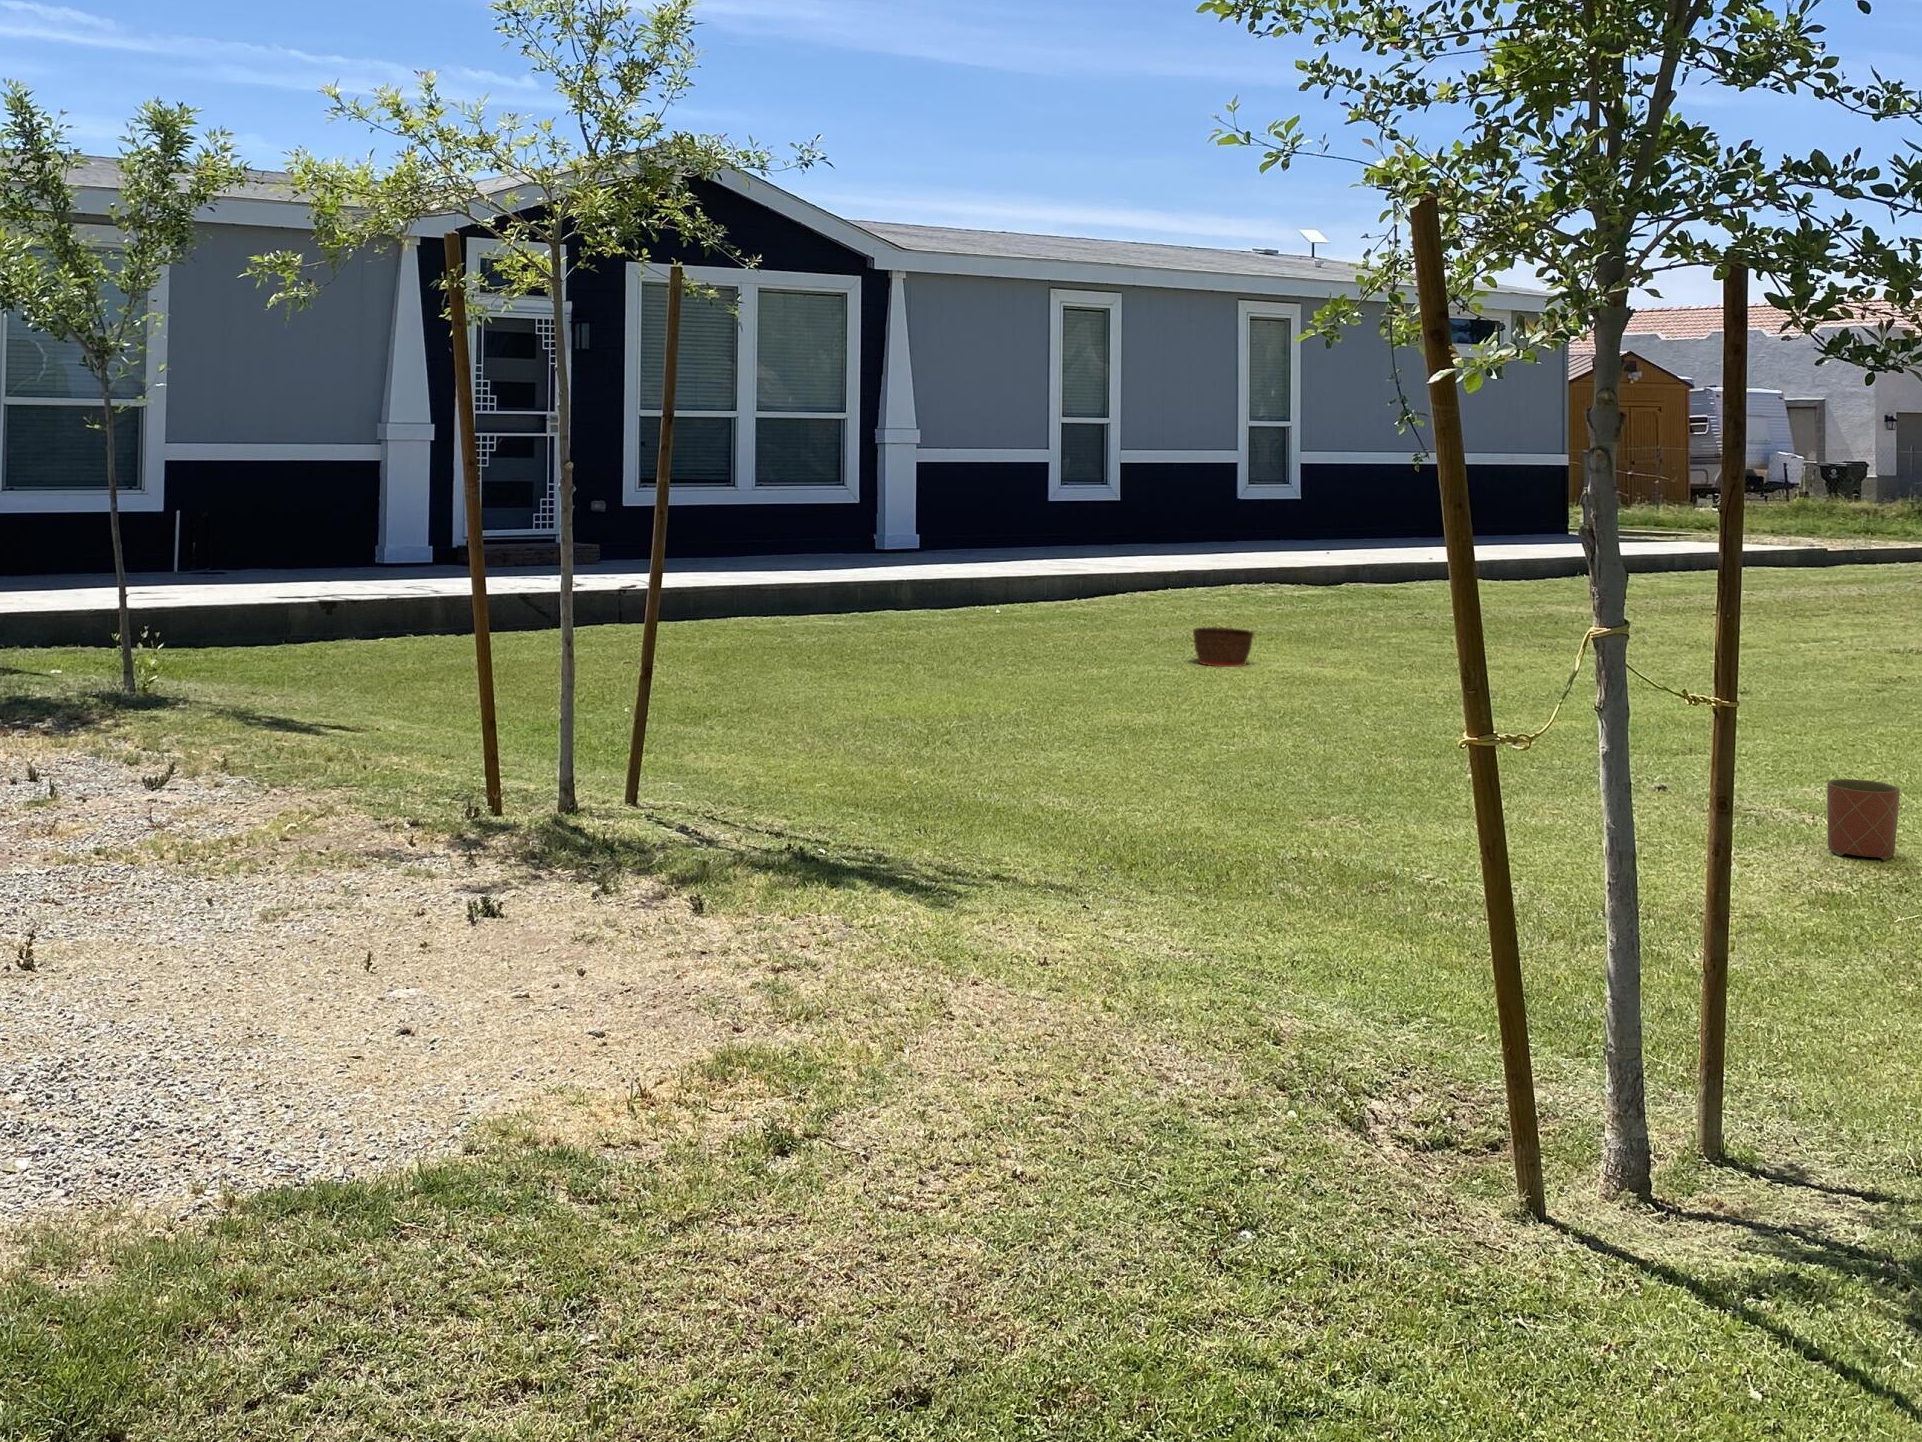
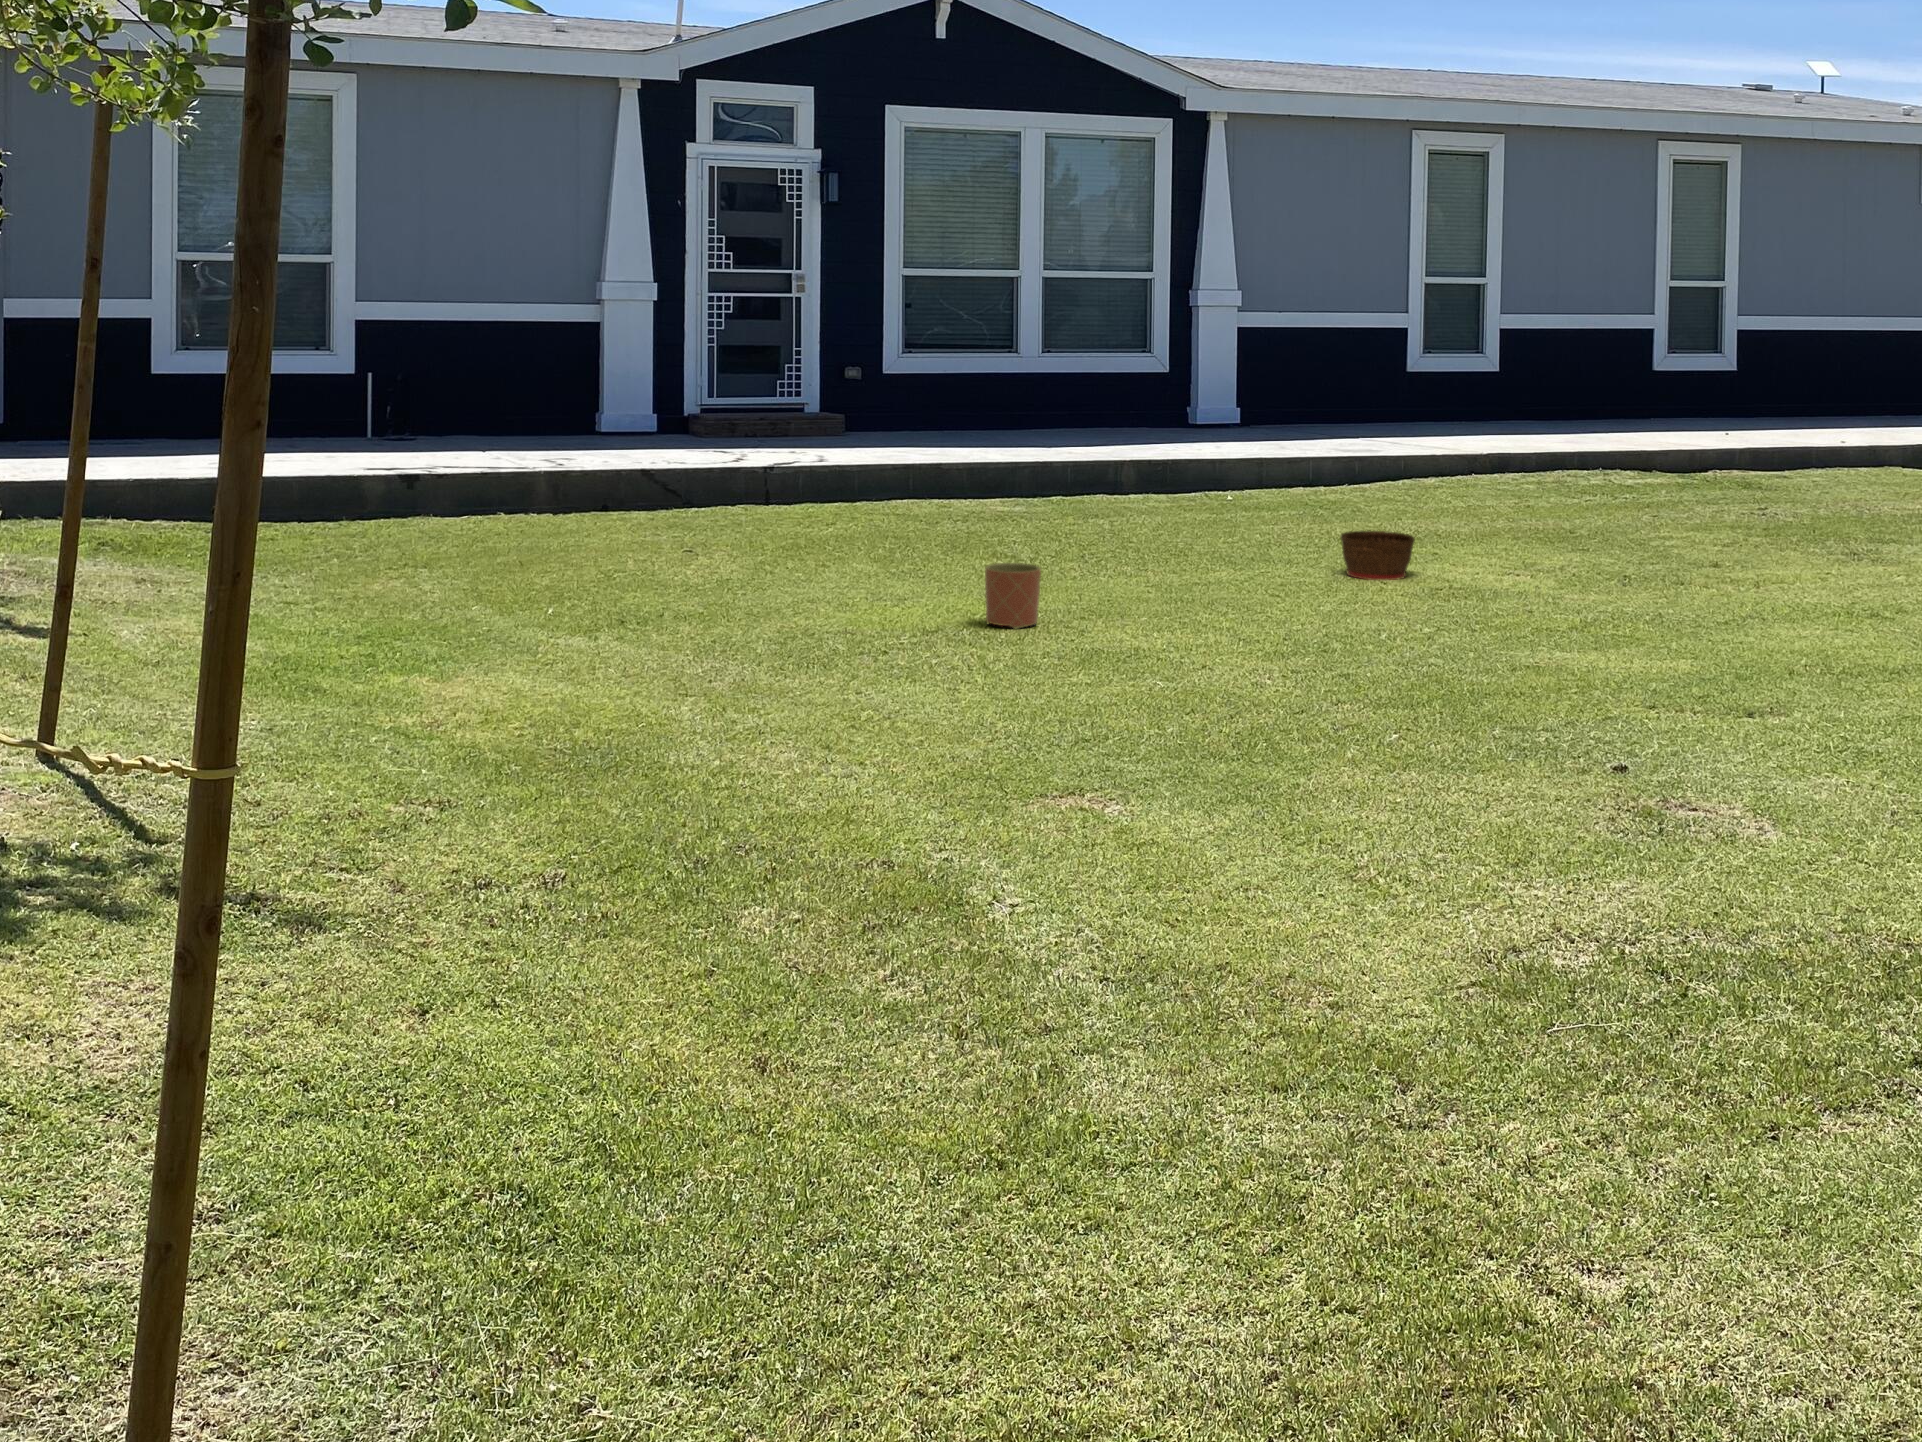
planter: present [1827,779,1900,860] -> present [985,563,1041,629]

